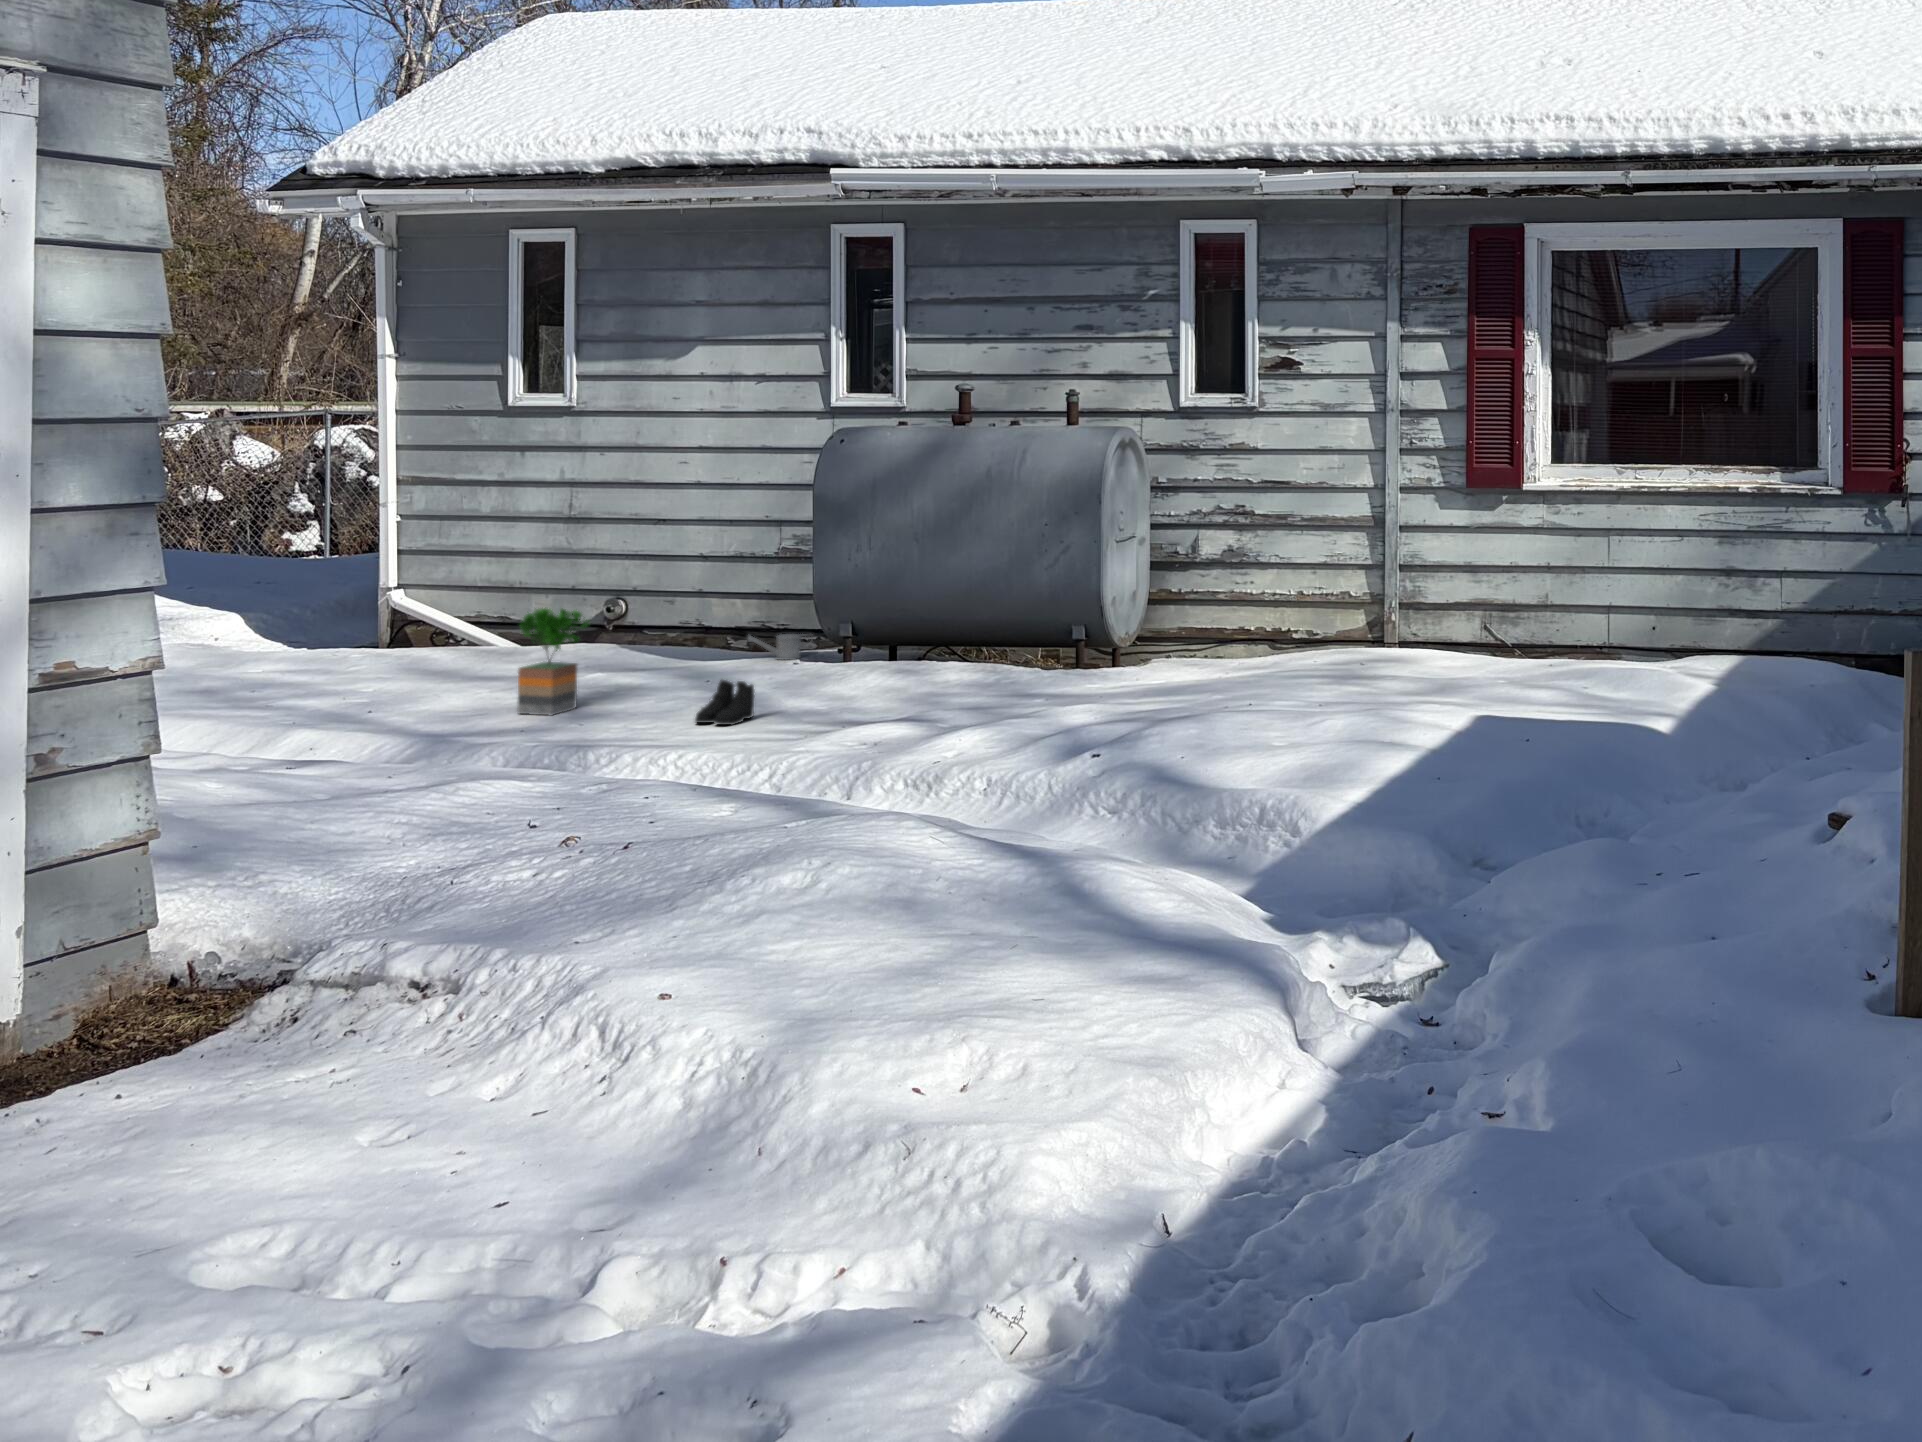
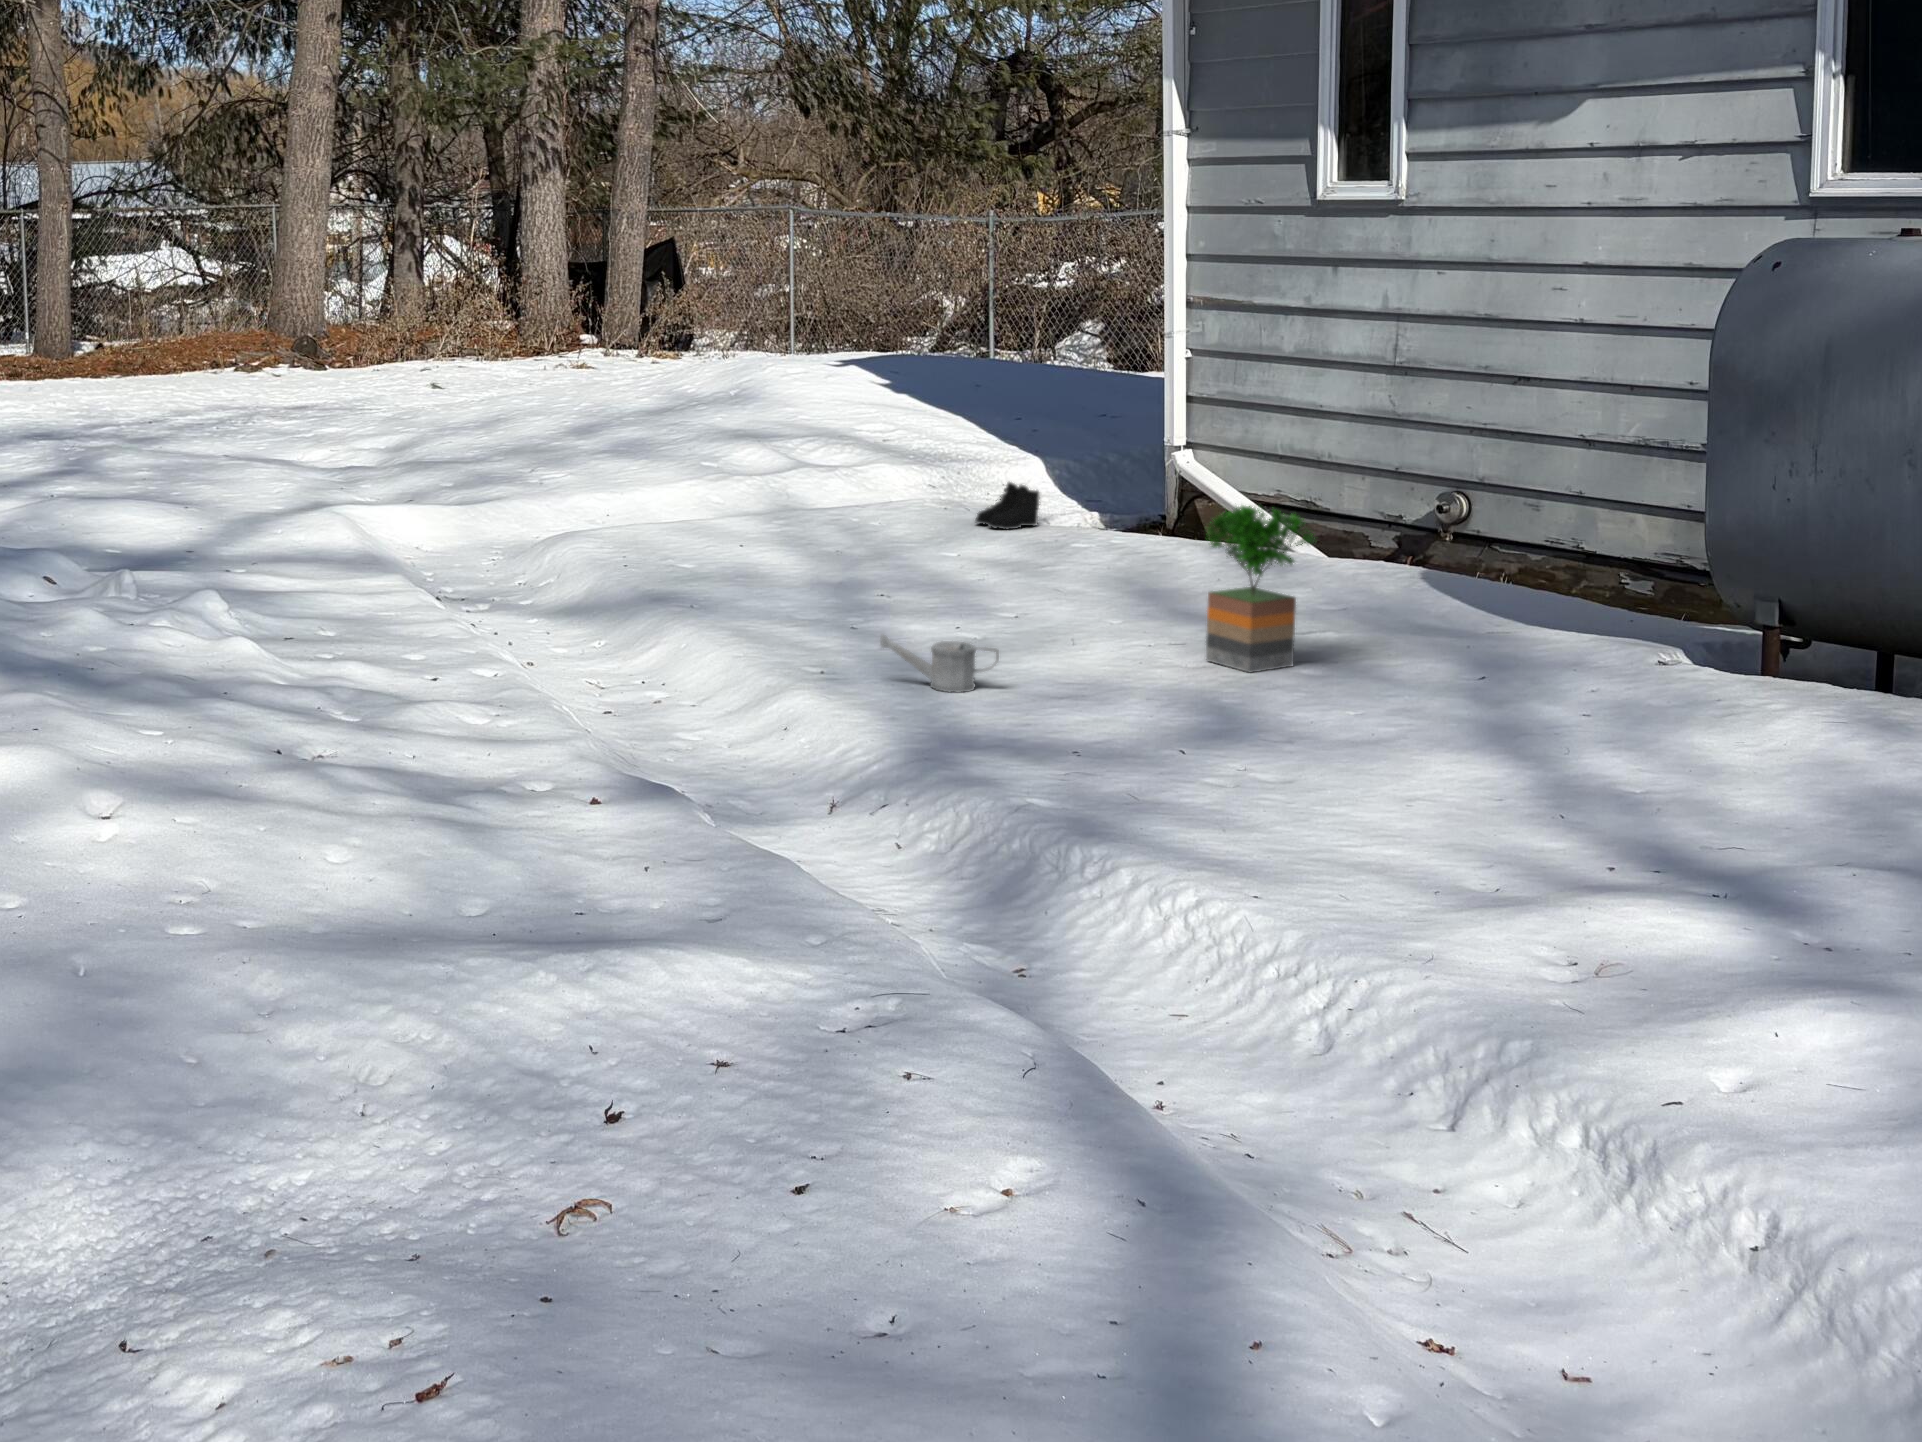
watering can: present [748,634,809,660] -> present [880,634,999,692]
boots: present [695,680,754,725] -> present [975,482,1040,529]

